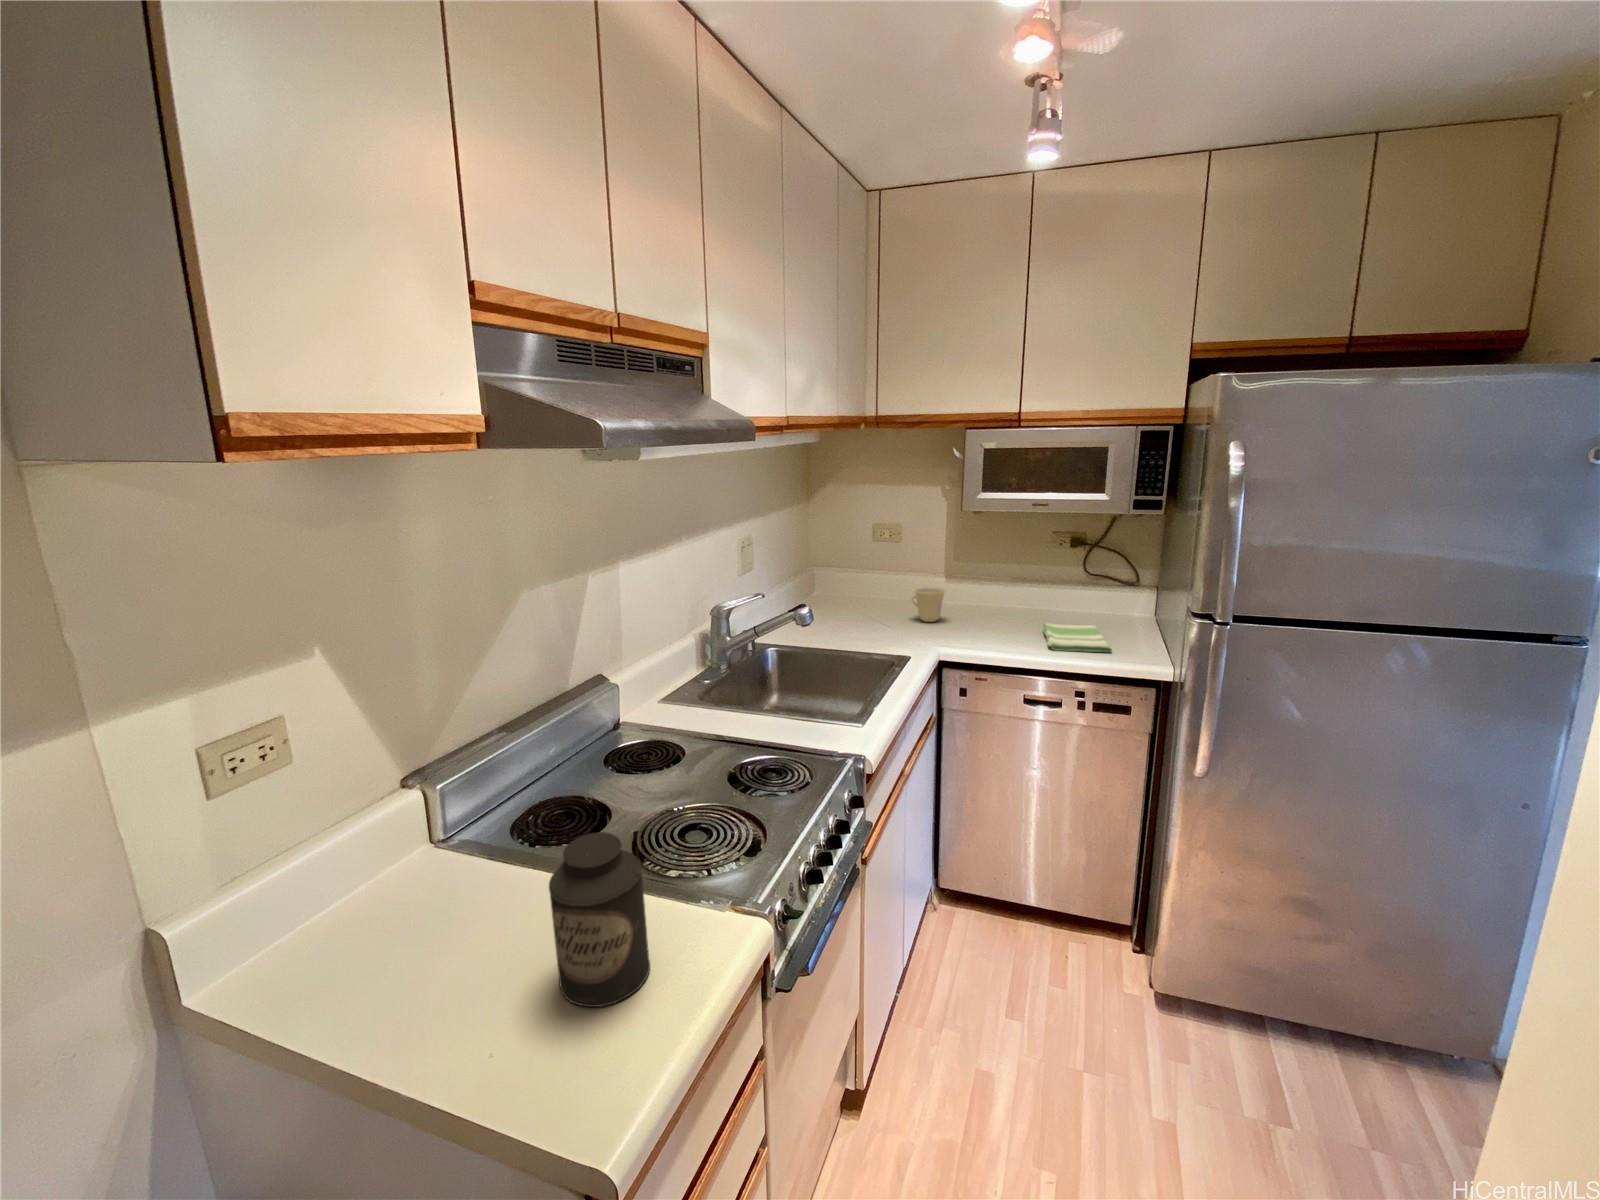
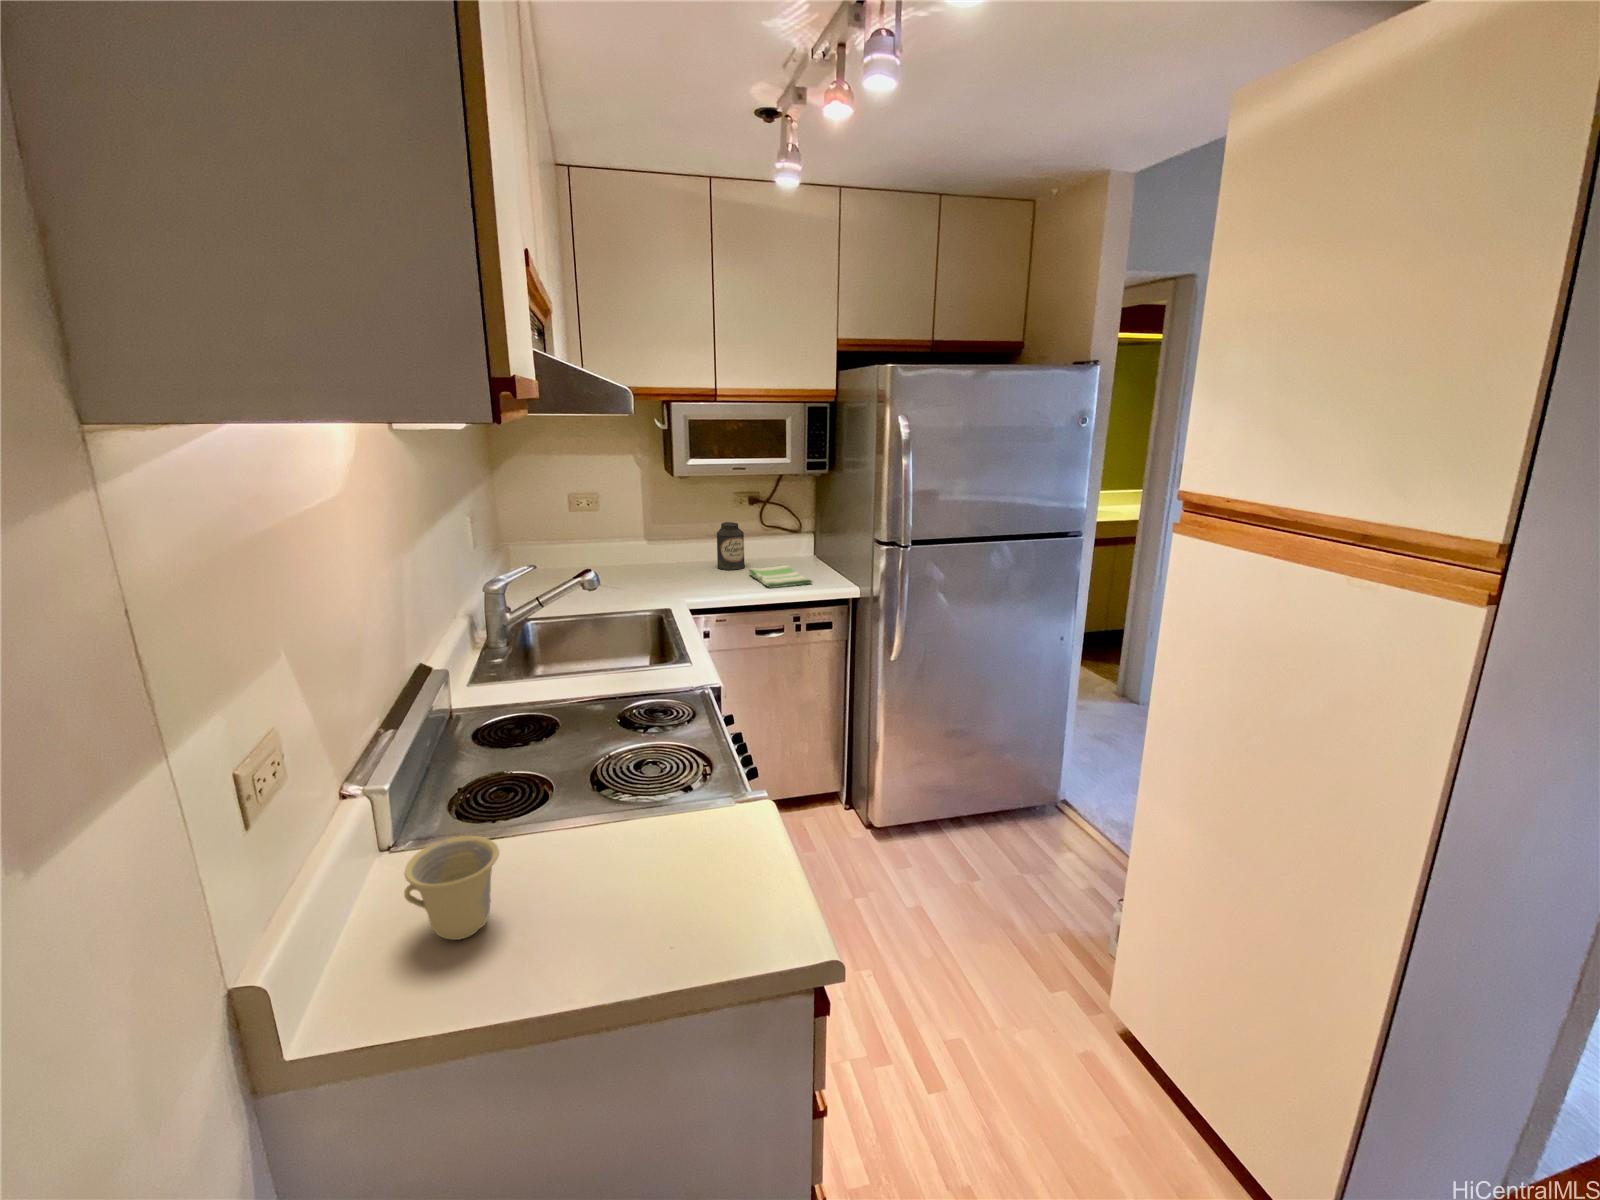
cup: present [911,587,946,622] -> present [404,836,499,940]
canister: present [549,832,650,1007] -> present [717,522,745,570]

